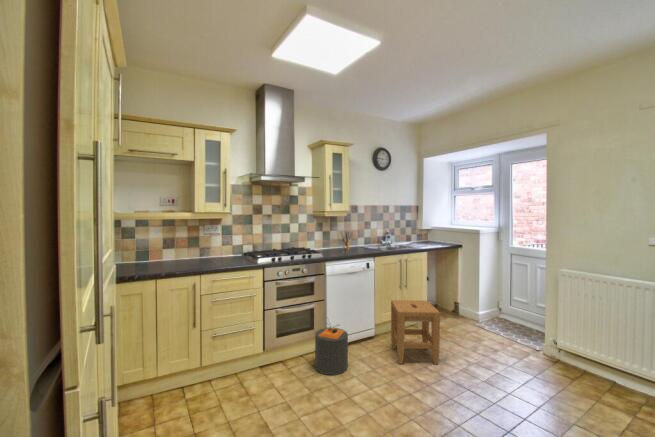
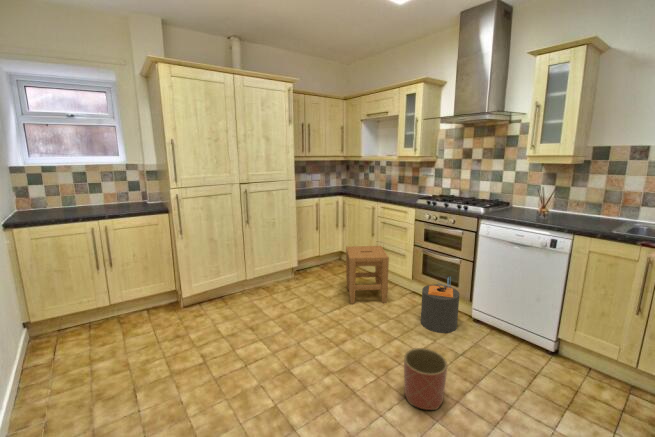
stool: present [391,300,440,365] -> present [346,246,389,304]
planter: none [422,355,456,403] -> present [404,348,447,410]

